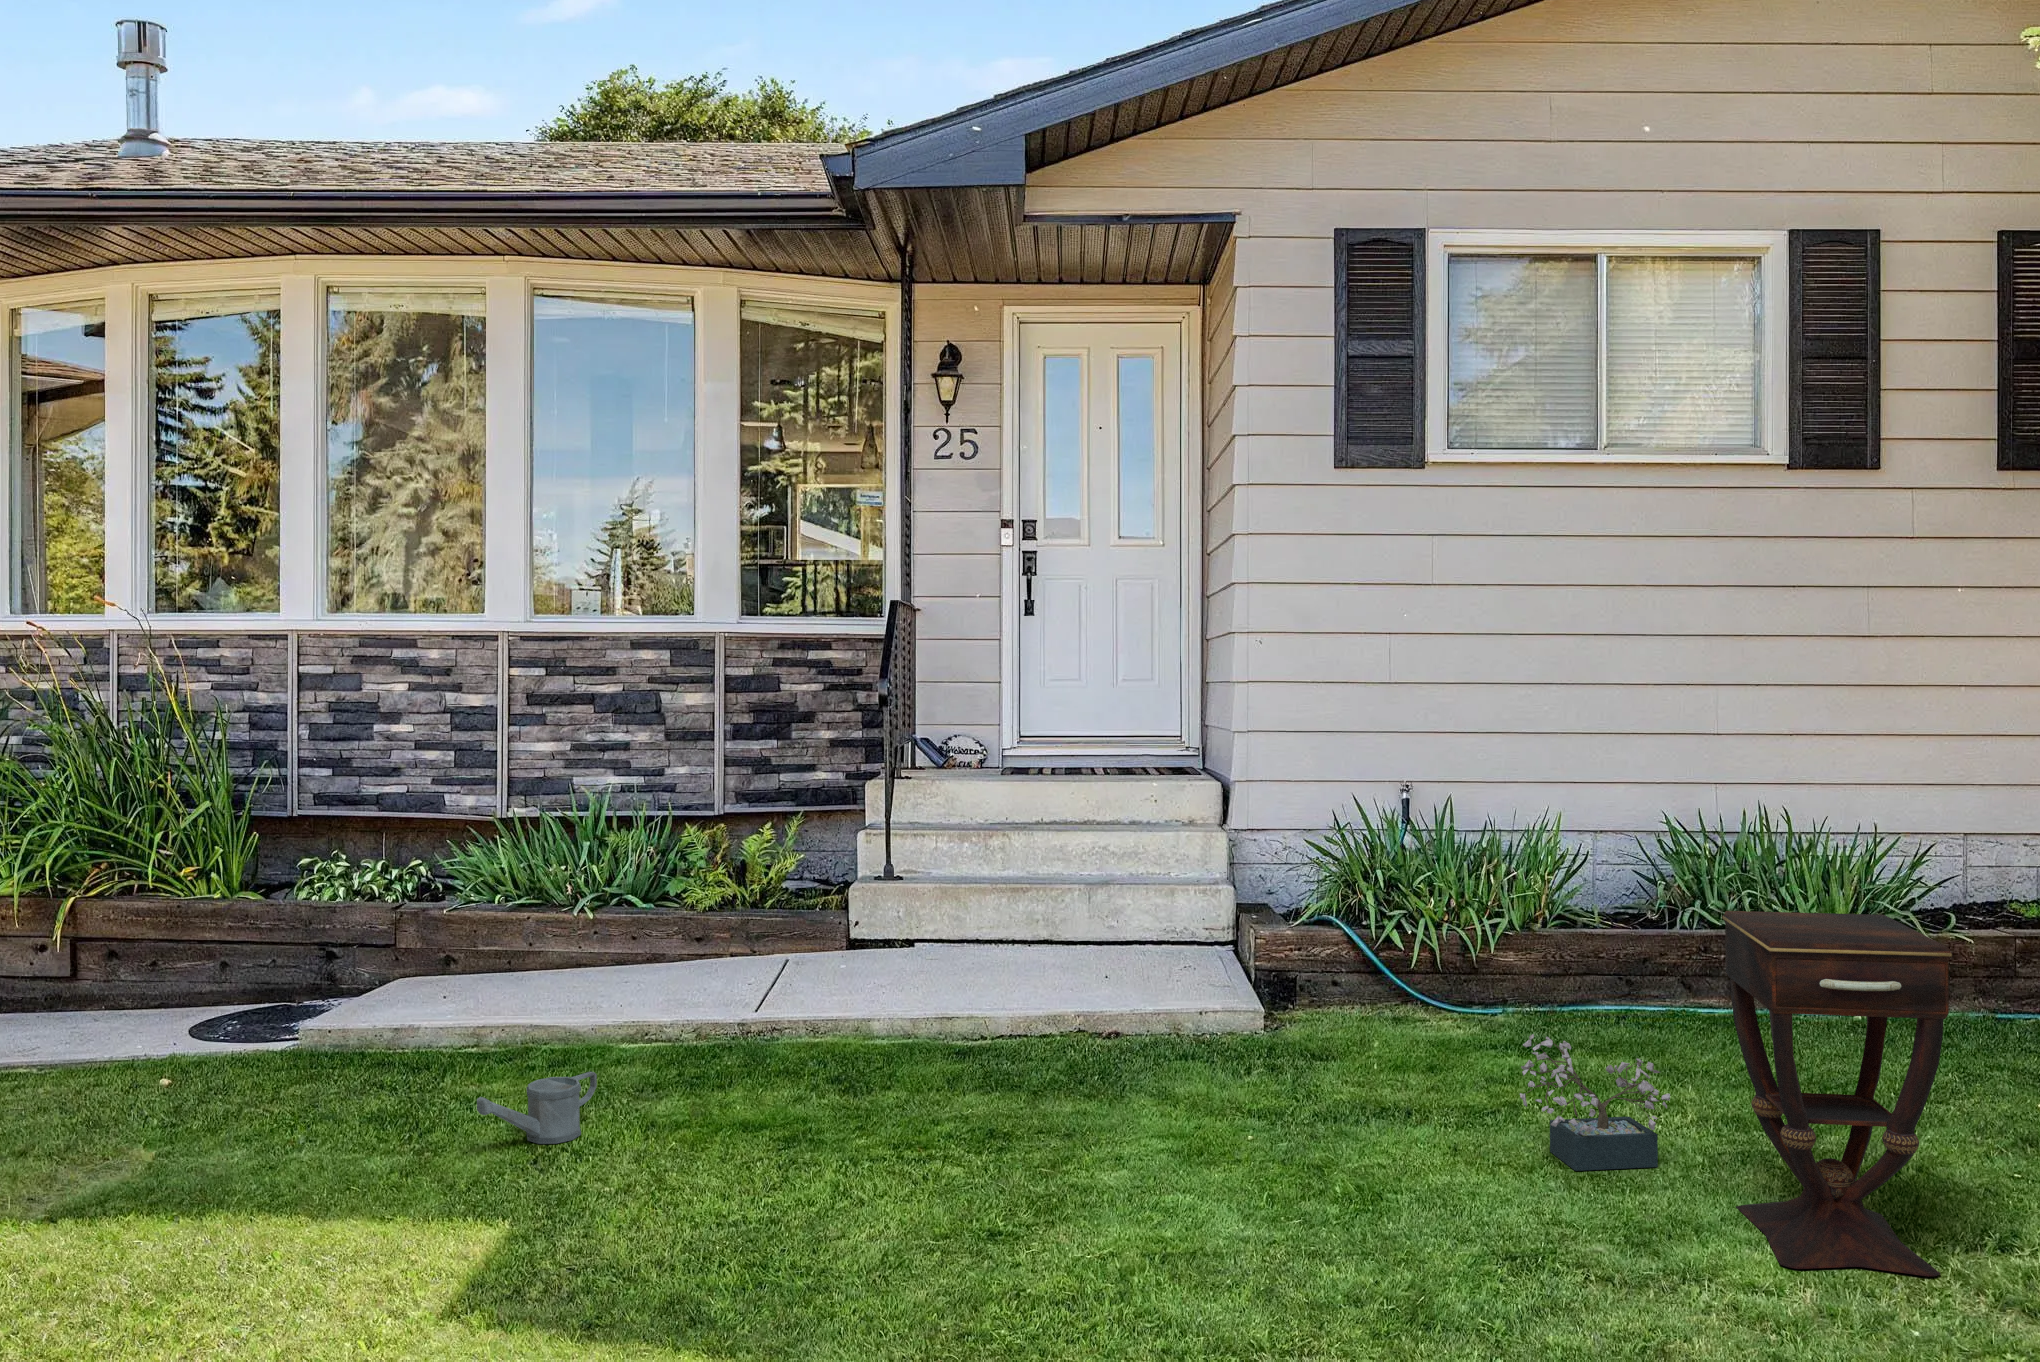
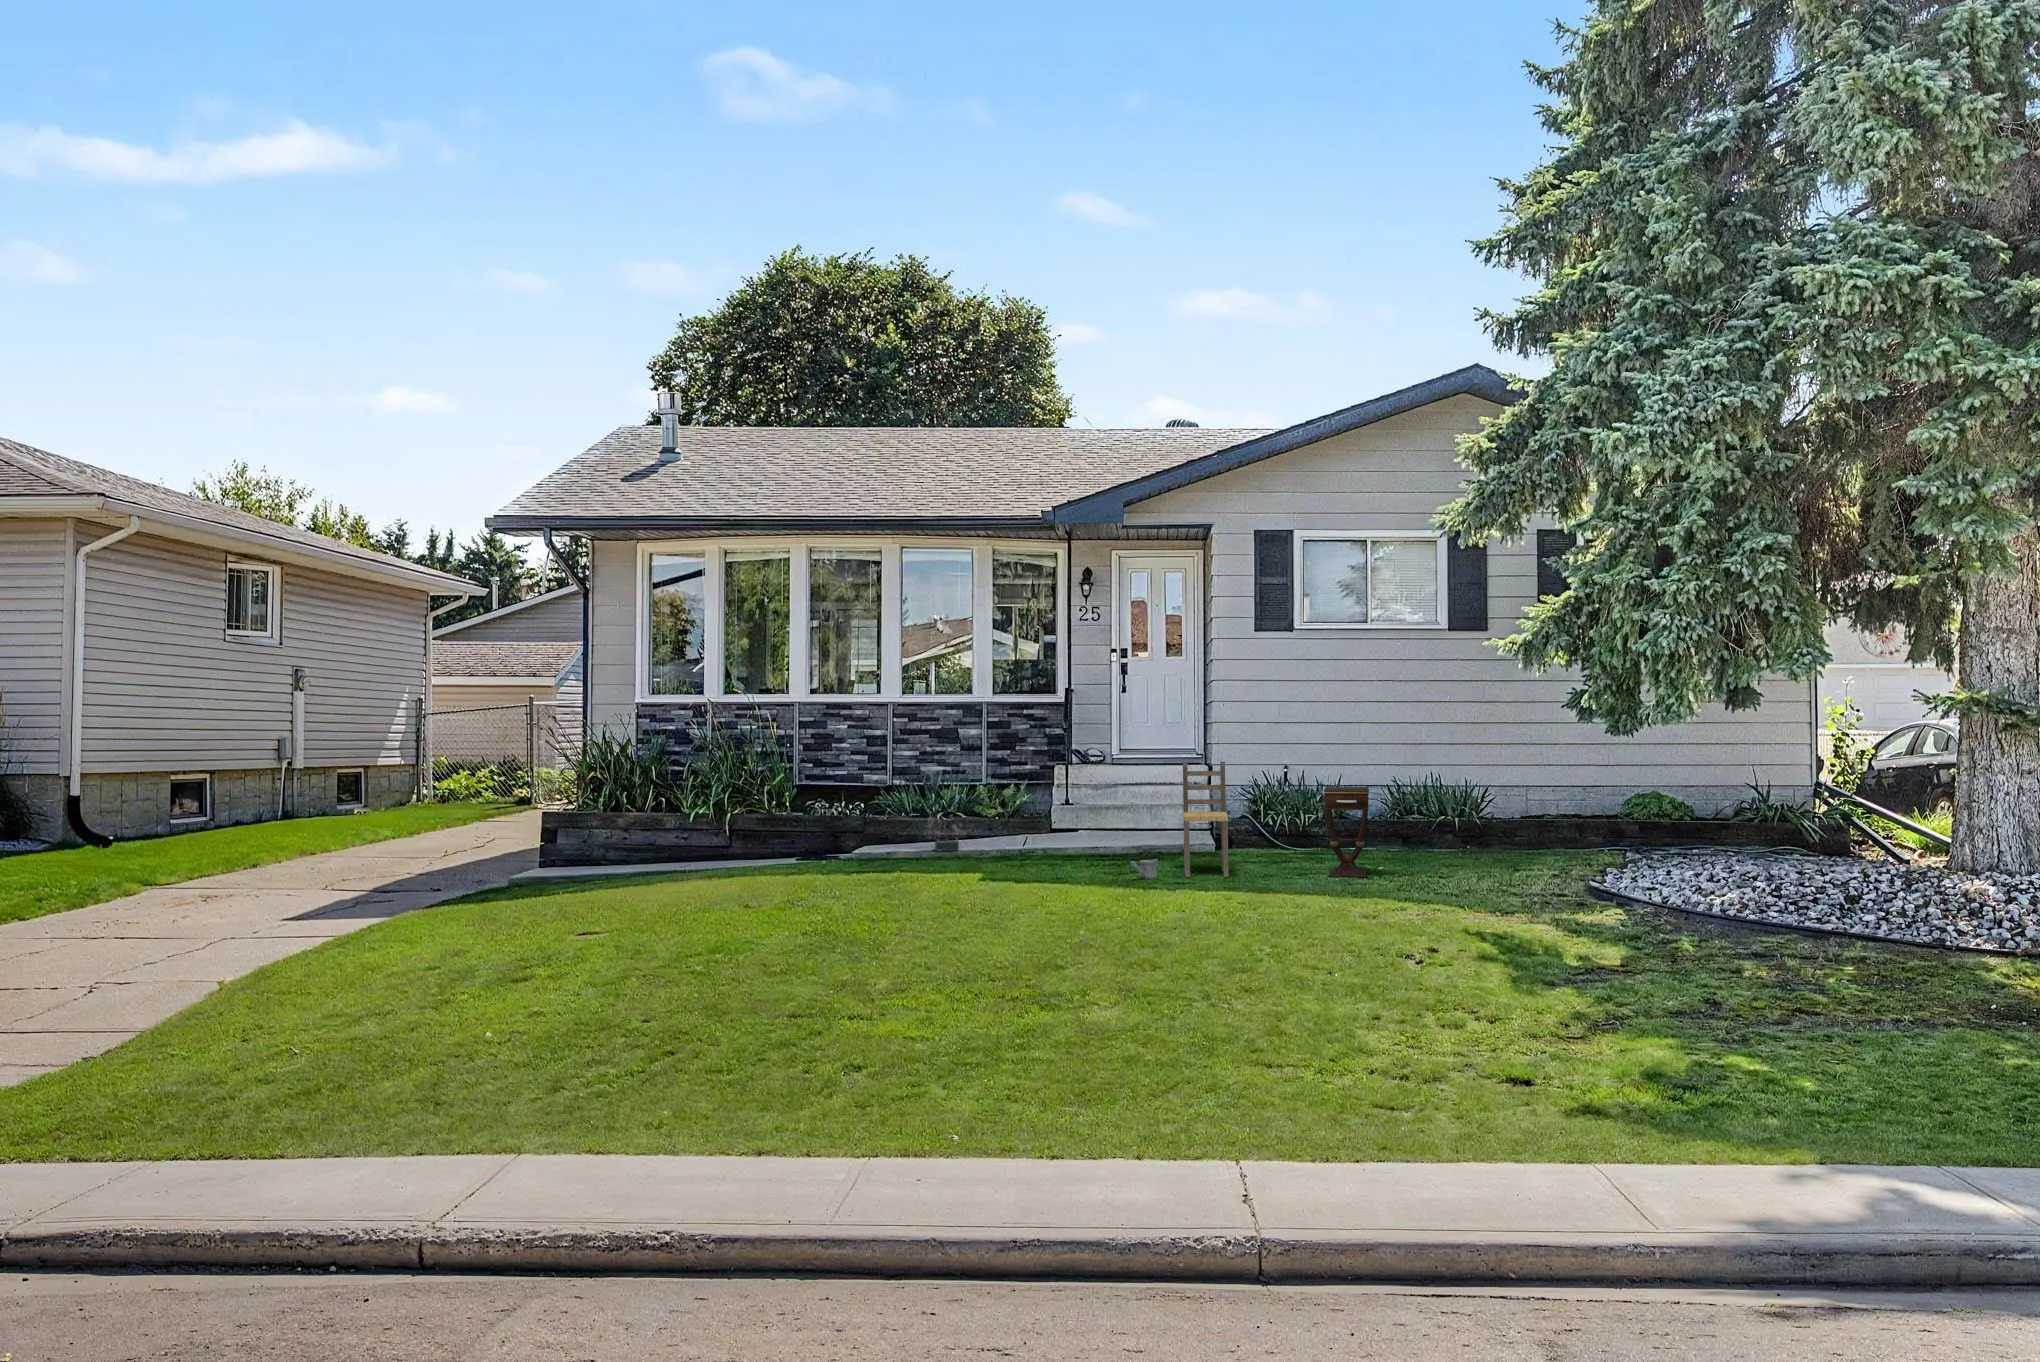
chair: none [1223,819,1408,1269] -> present [1183,762,1229,877]
decorative plant: present [1520,1034,1670,1171] -> present [928,818,961,851]
watering can: present [477,1072,597,1144] -> present [1130,859,1158,879]

